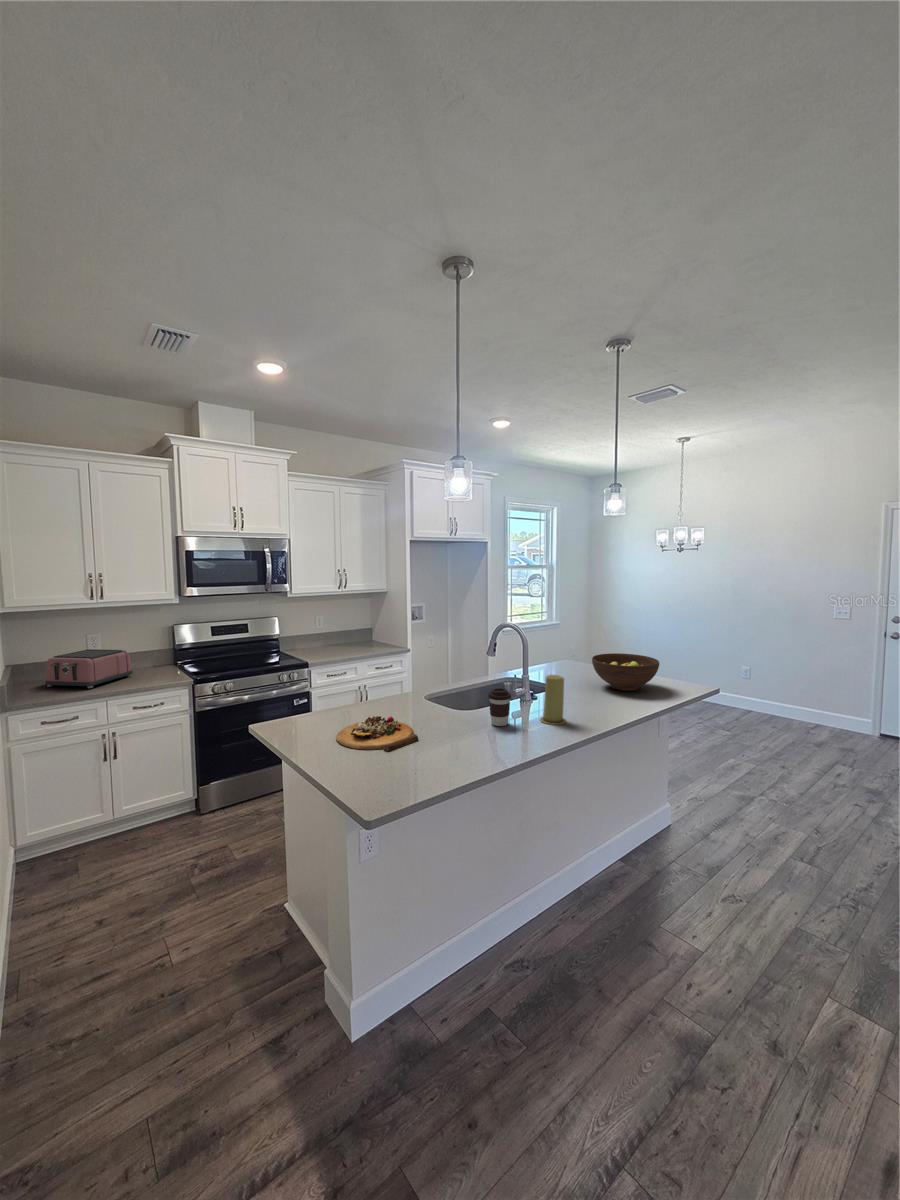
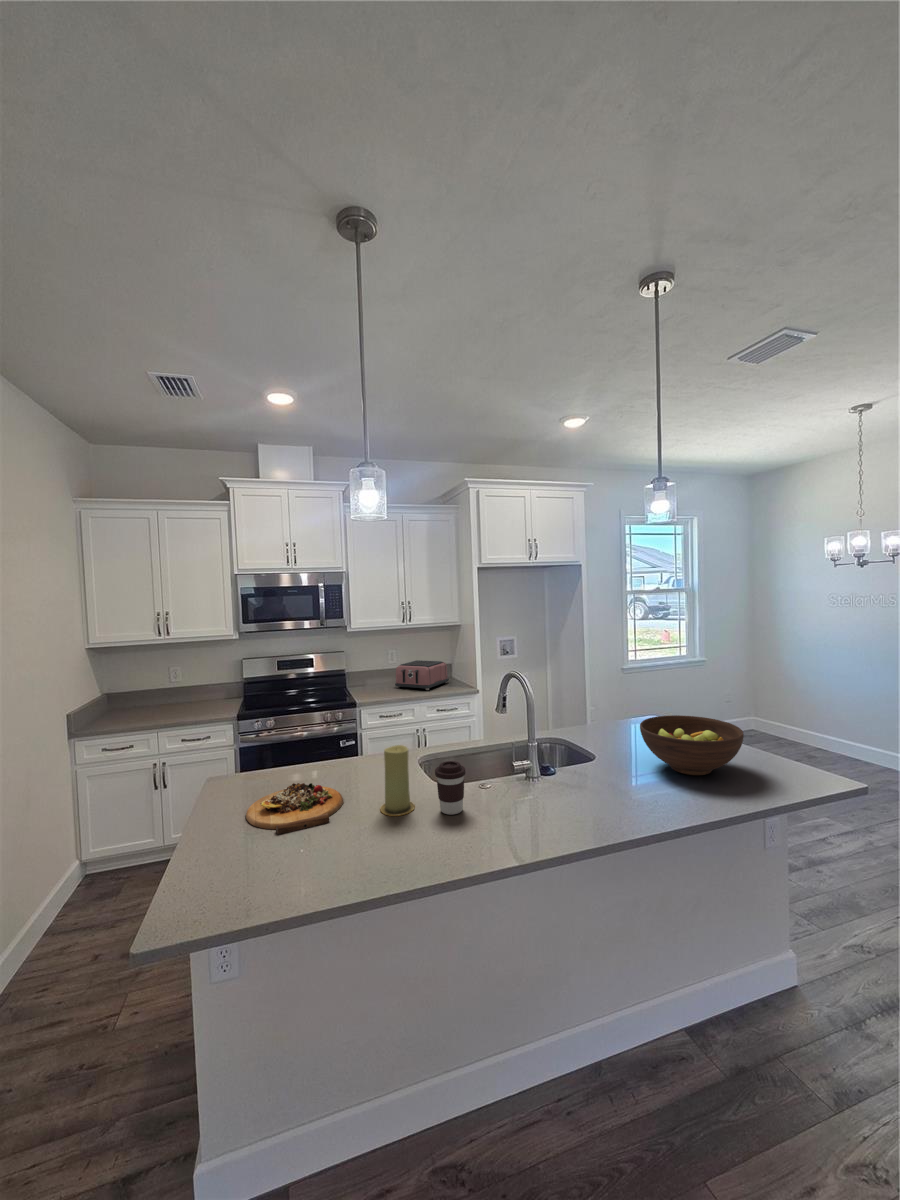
toaster: present [45,649,133,688] -> present [395,660,449,690]
candle: present [540,675,566,725] -> present [380,745,415,816]

